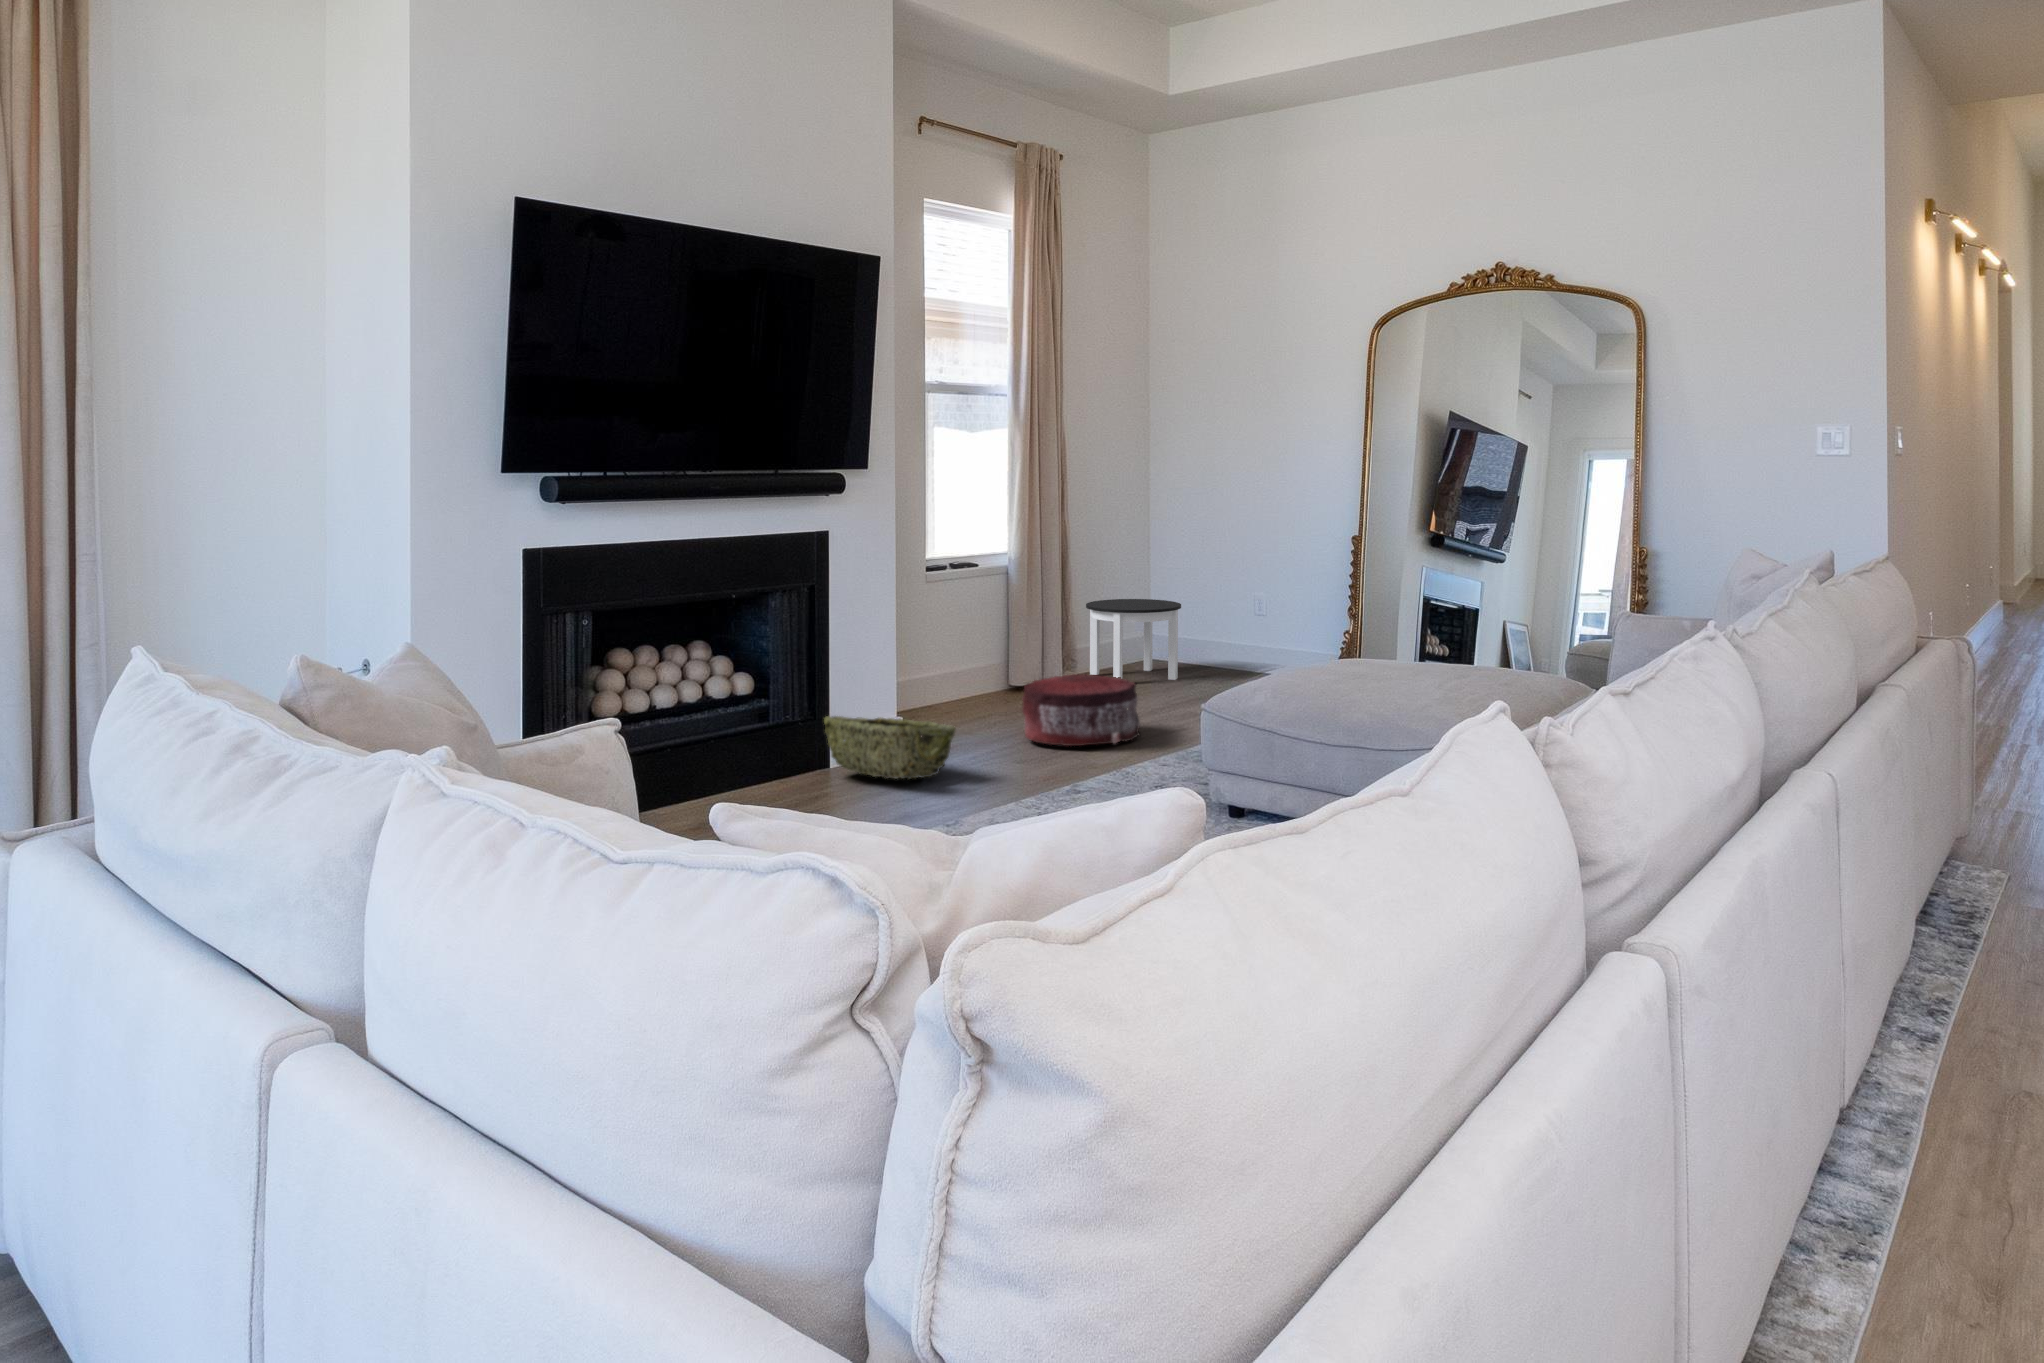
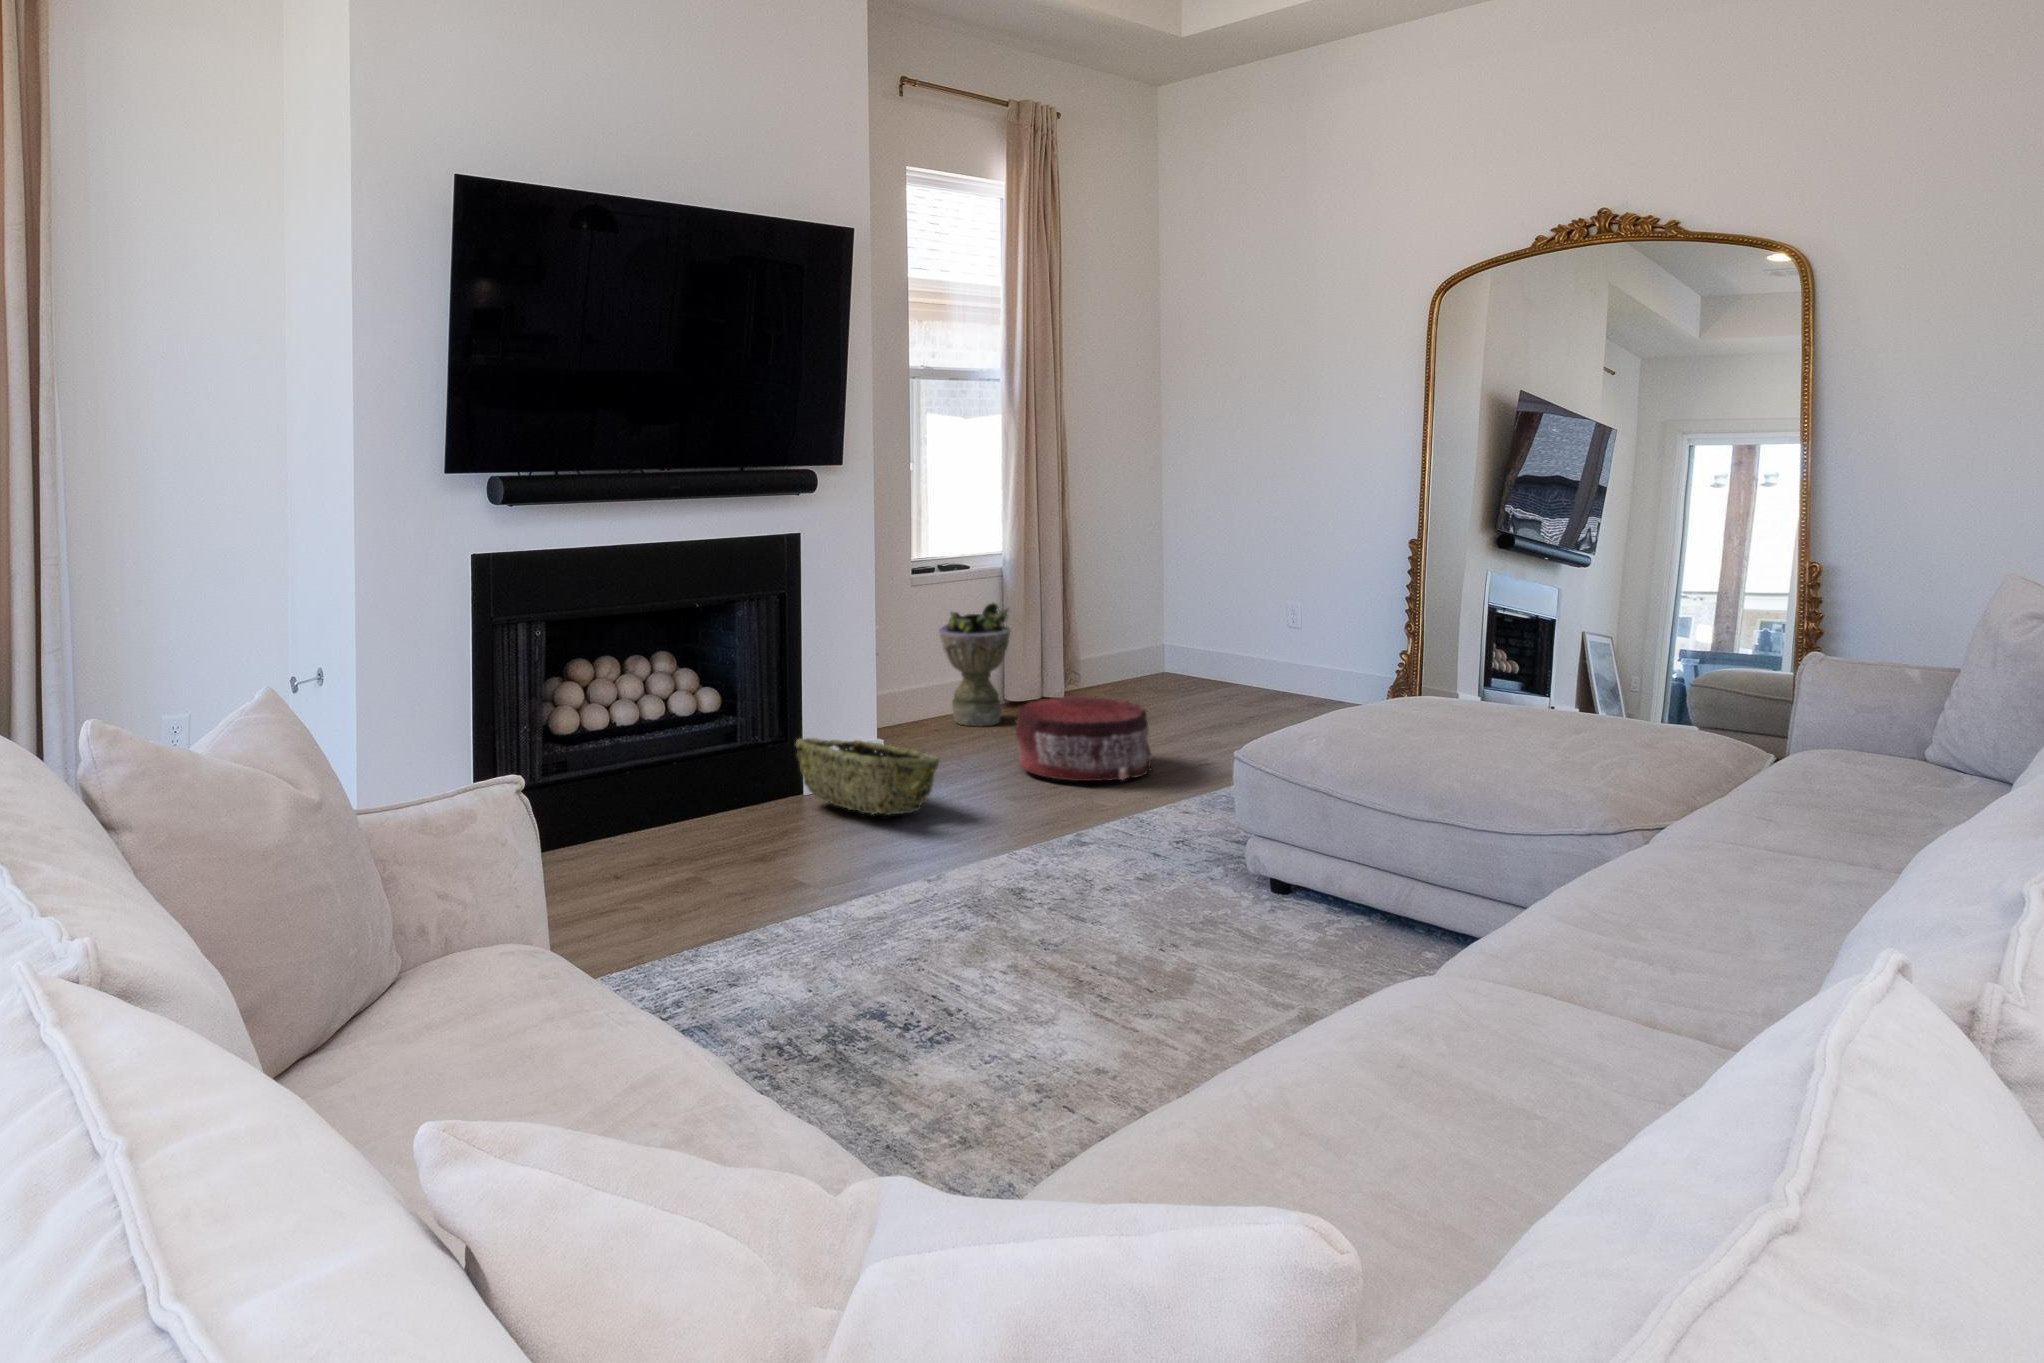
planter: none [951,597,1017,710] -> present [939,602,1010,726]
round table: present [1086,599,1181,680] -> none [1089,603,1198,701]

